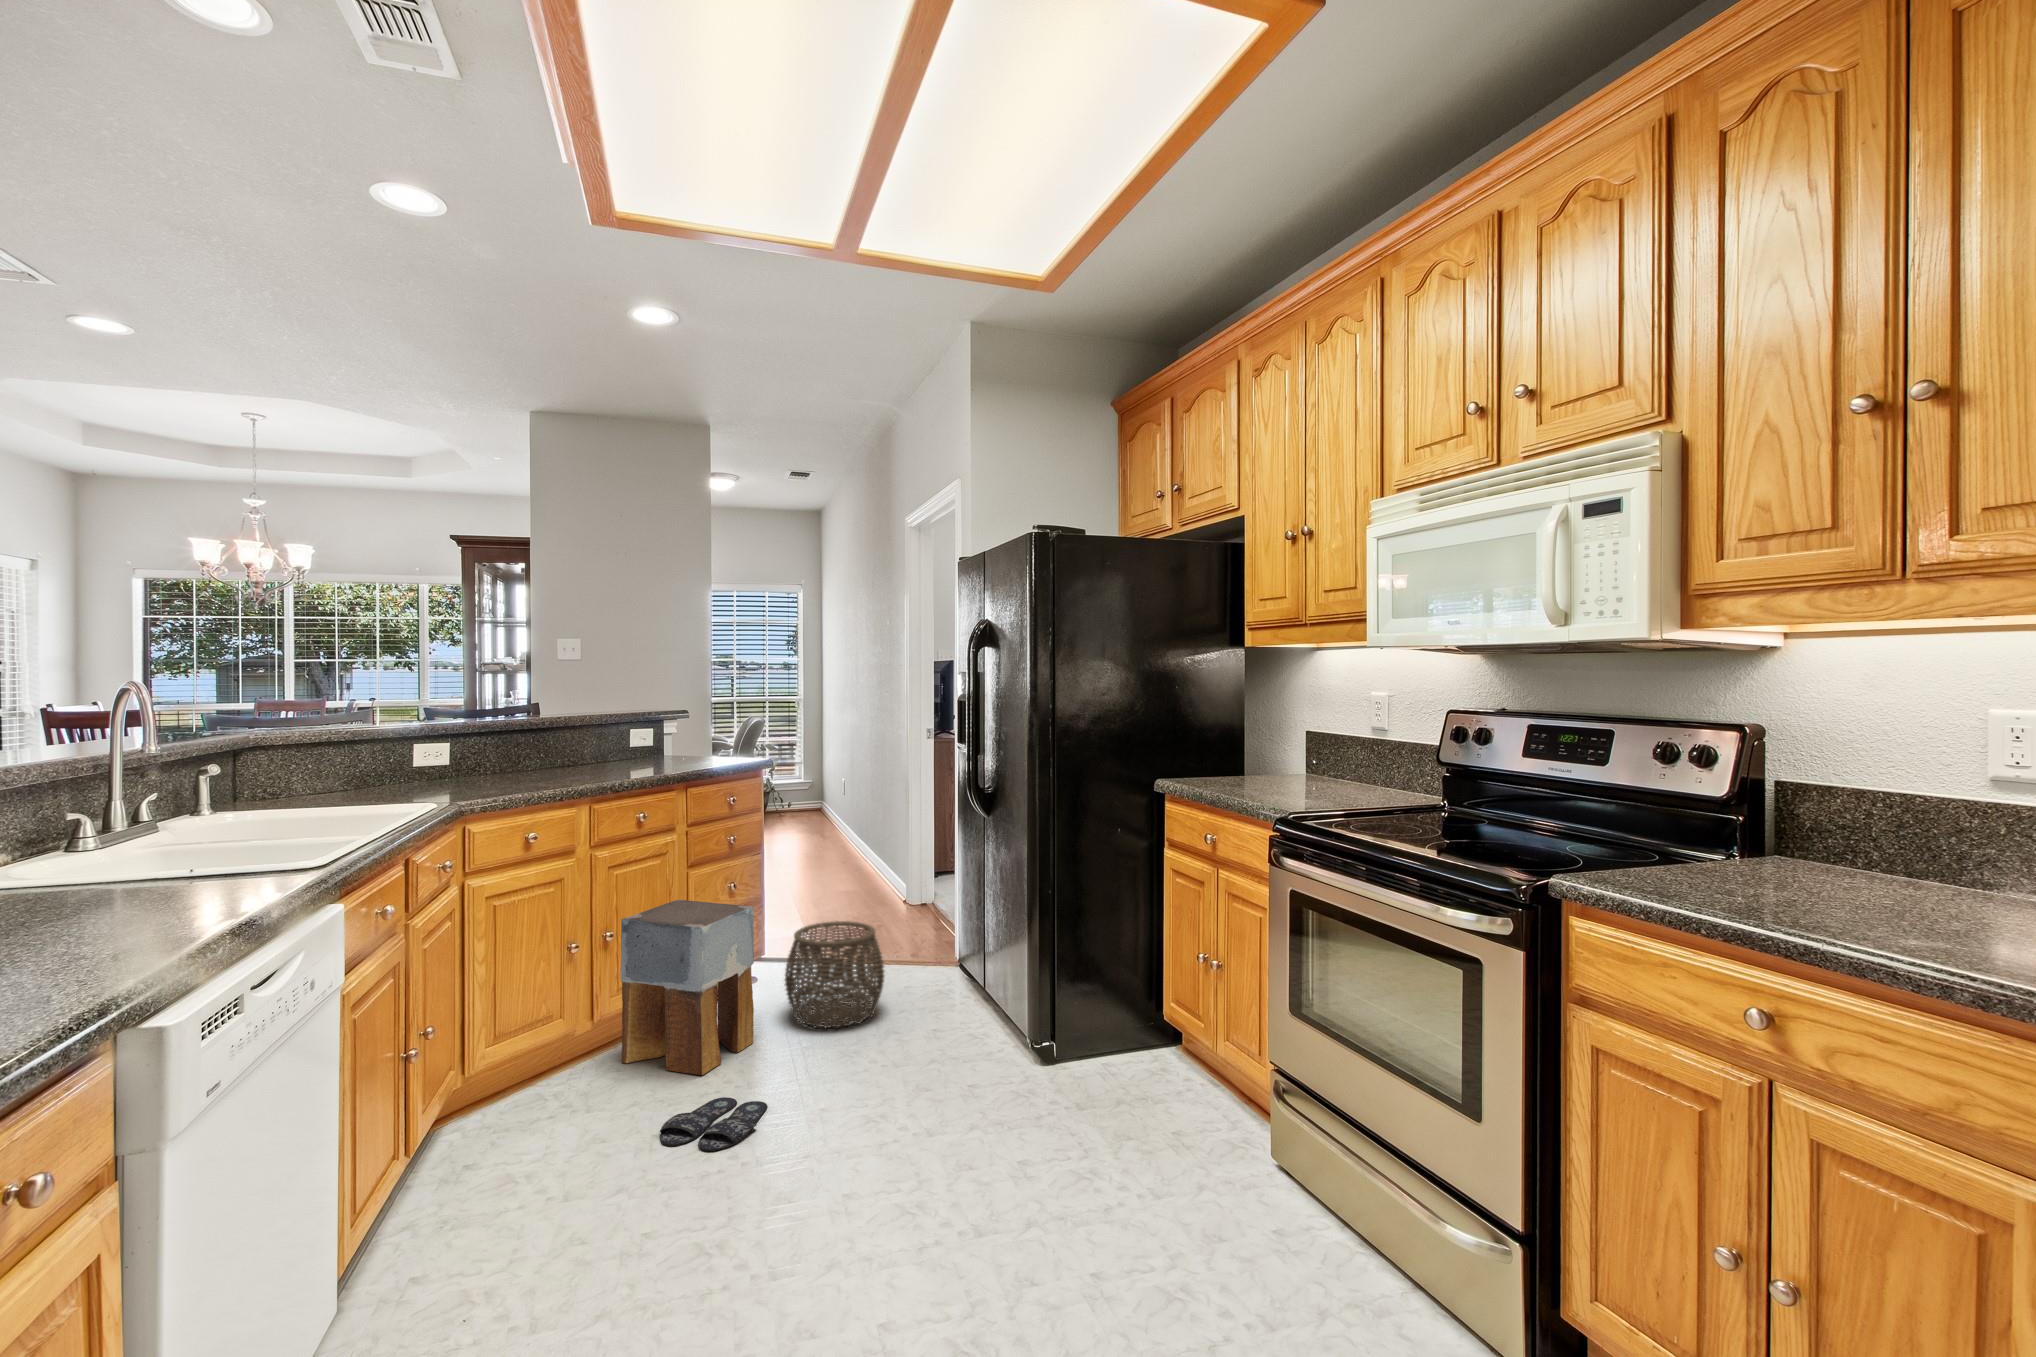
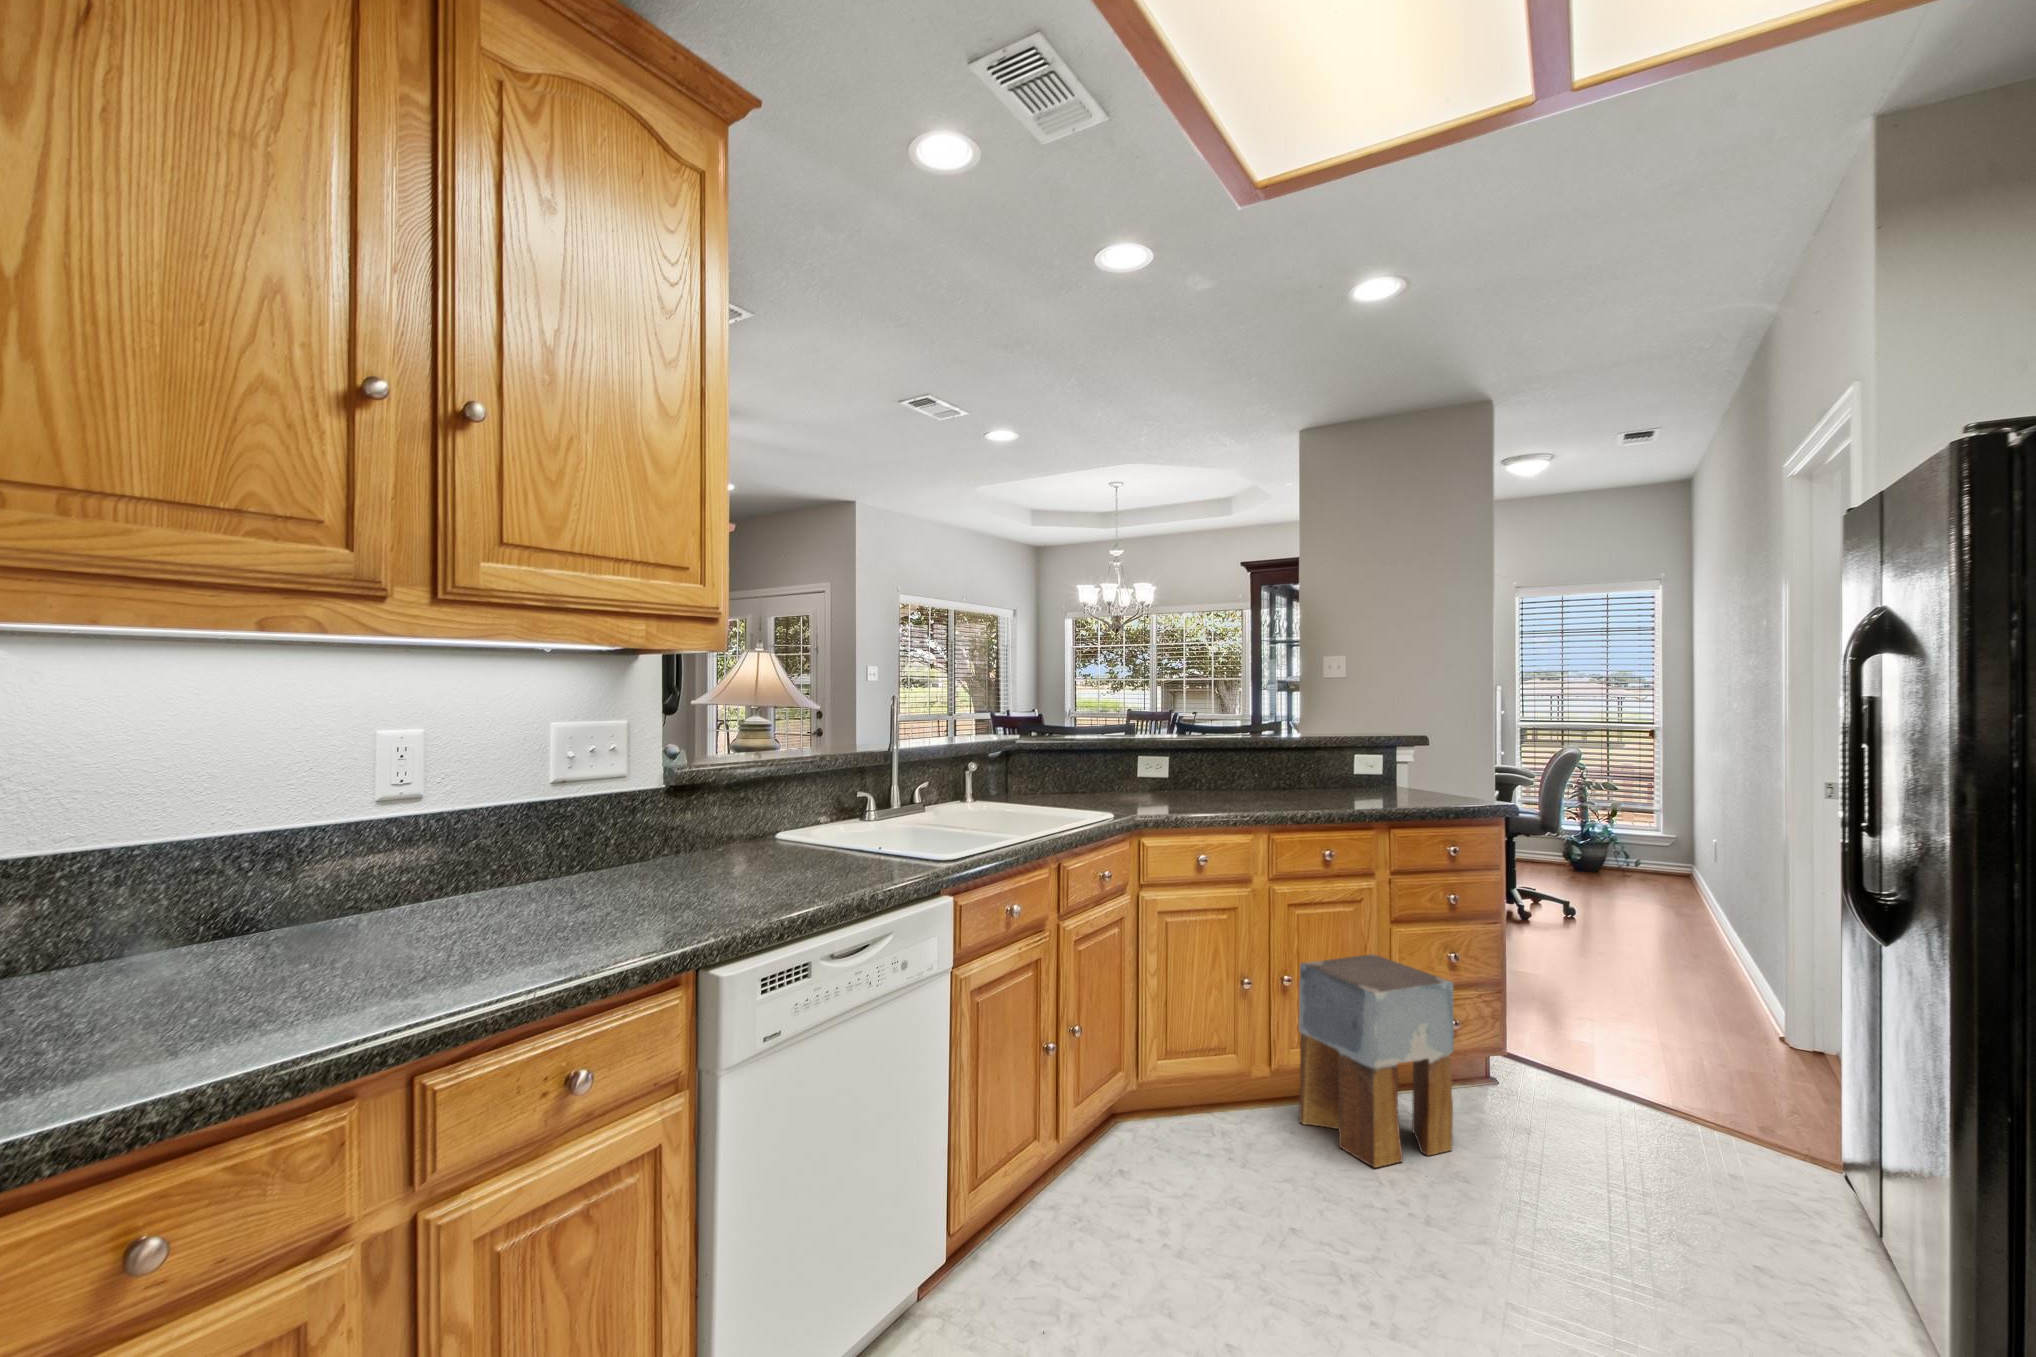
woven basket: present [785,921,884,1028] -> none [1504,1022,1654,1175]
slippers: present [660,1097,767,1151] -> none [1295,1202,1431,1268]

